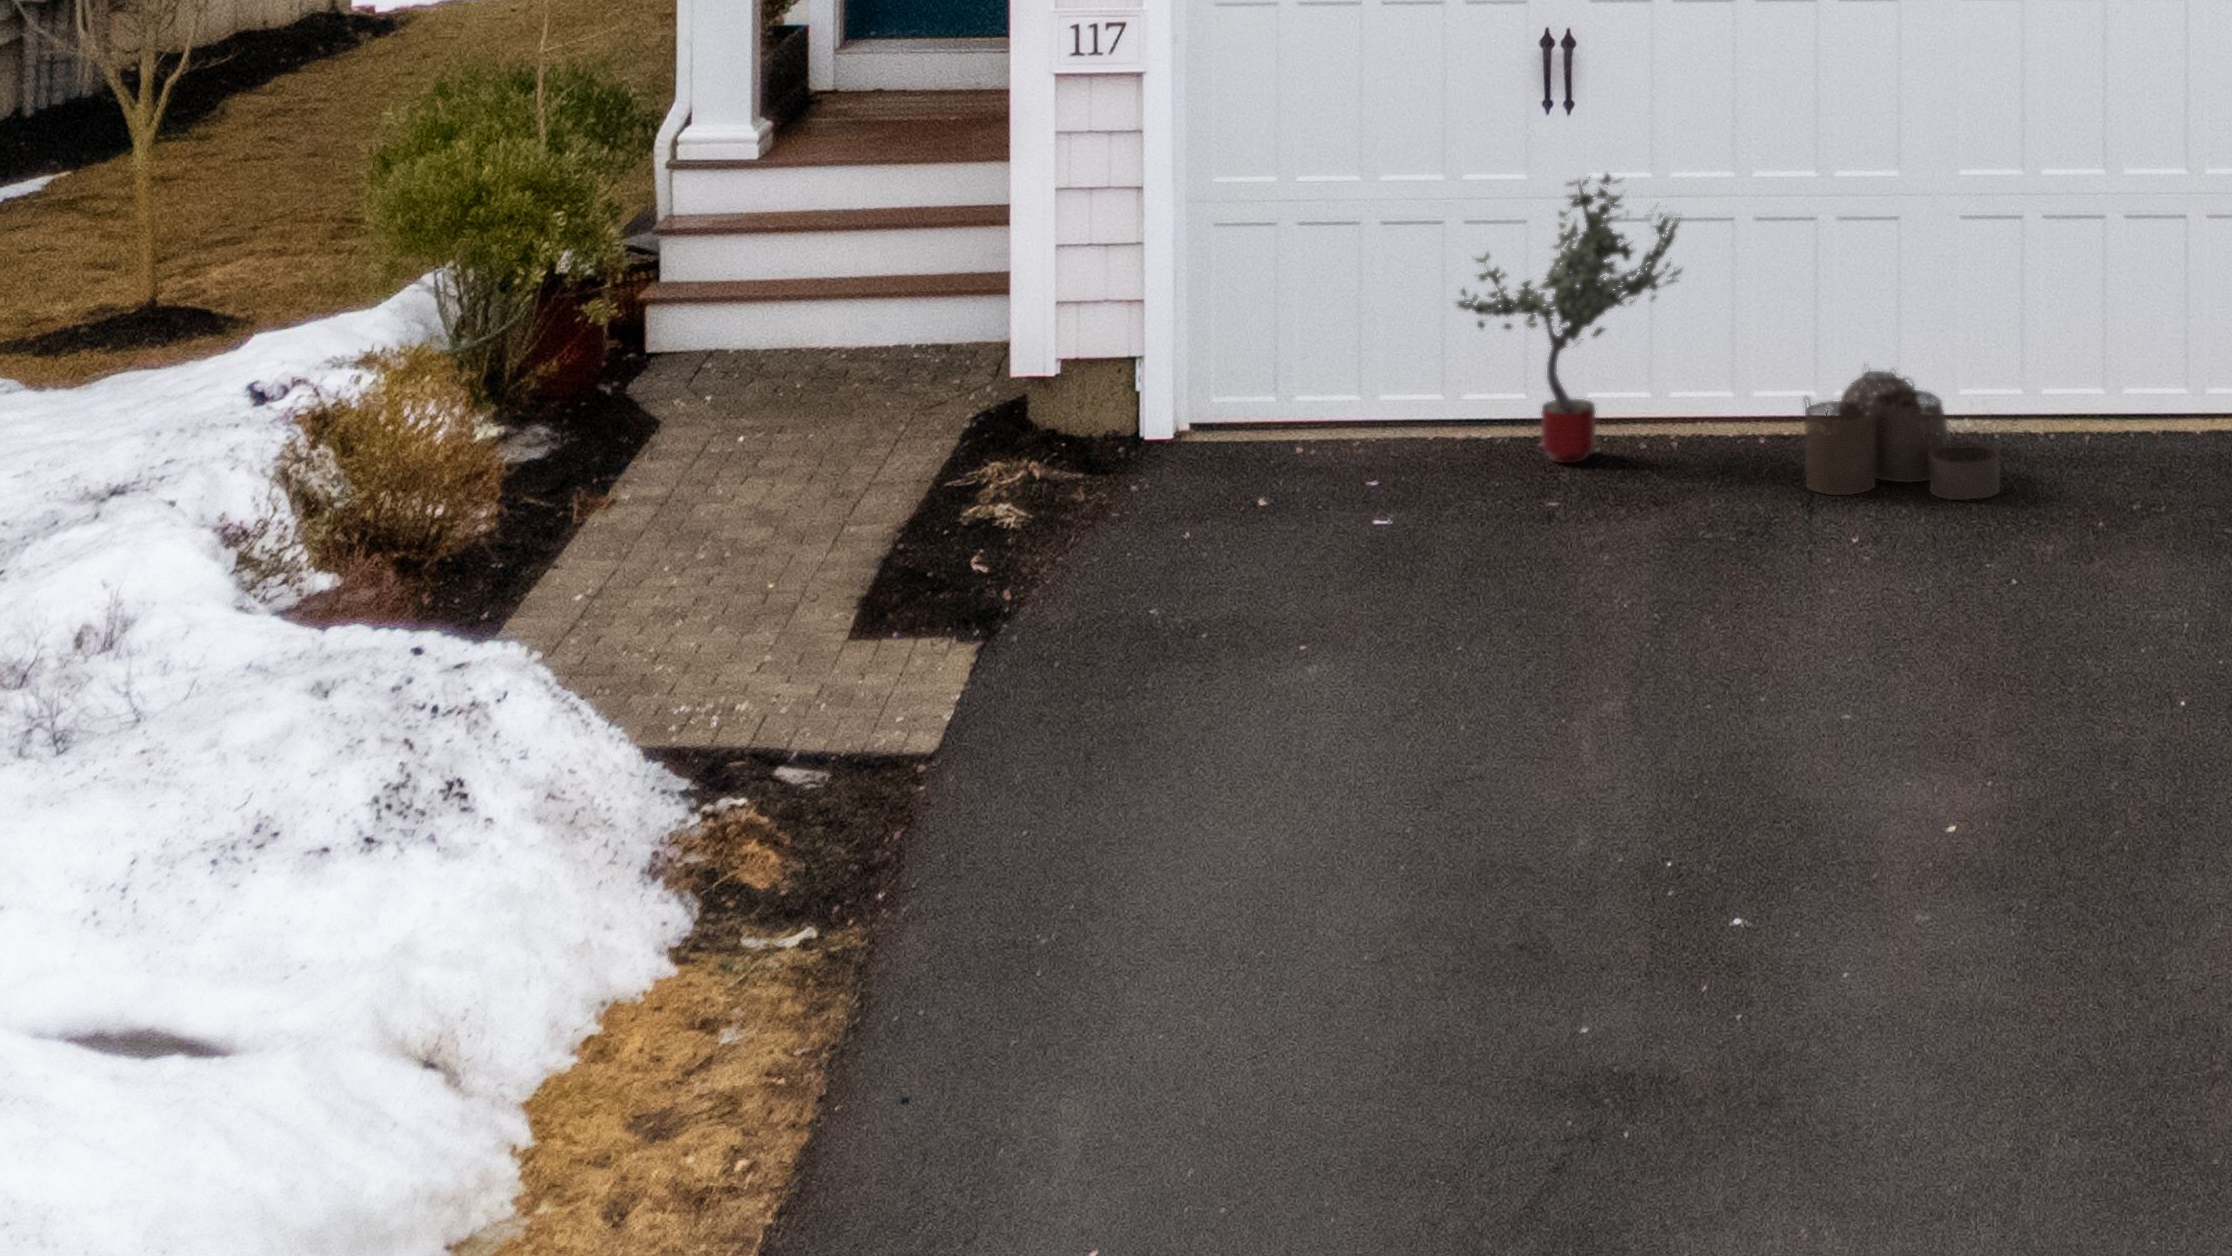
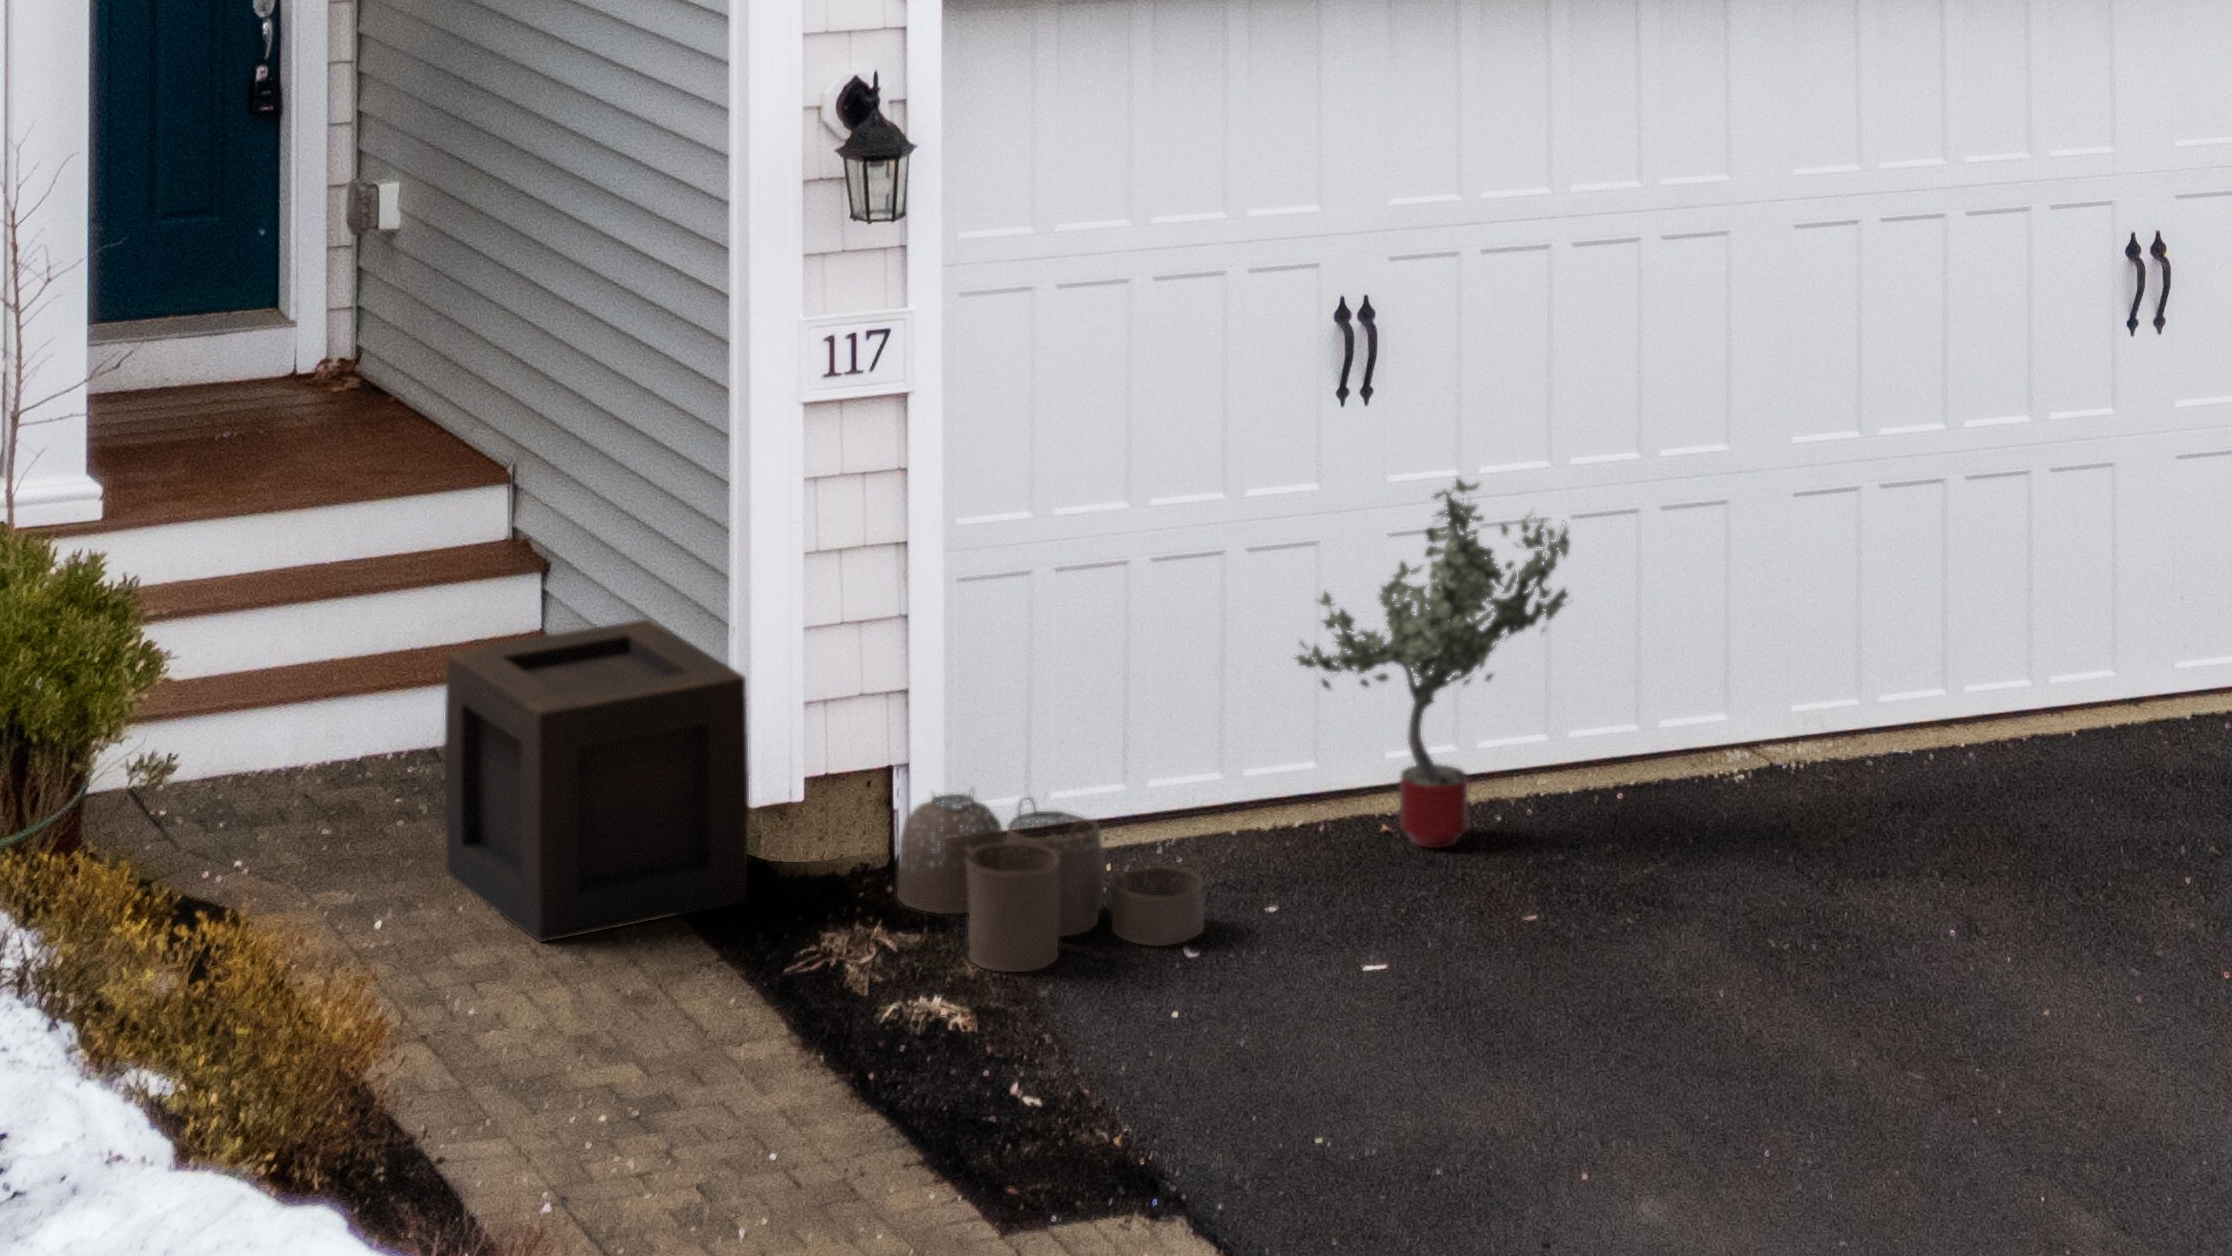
wooden crate: none [834,234,1018,454] -> present [444,620,749,942]
woven basket: present [1805,369,2001,500] -> present [897,794,1204,972]

